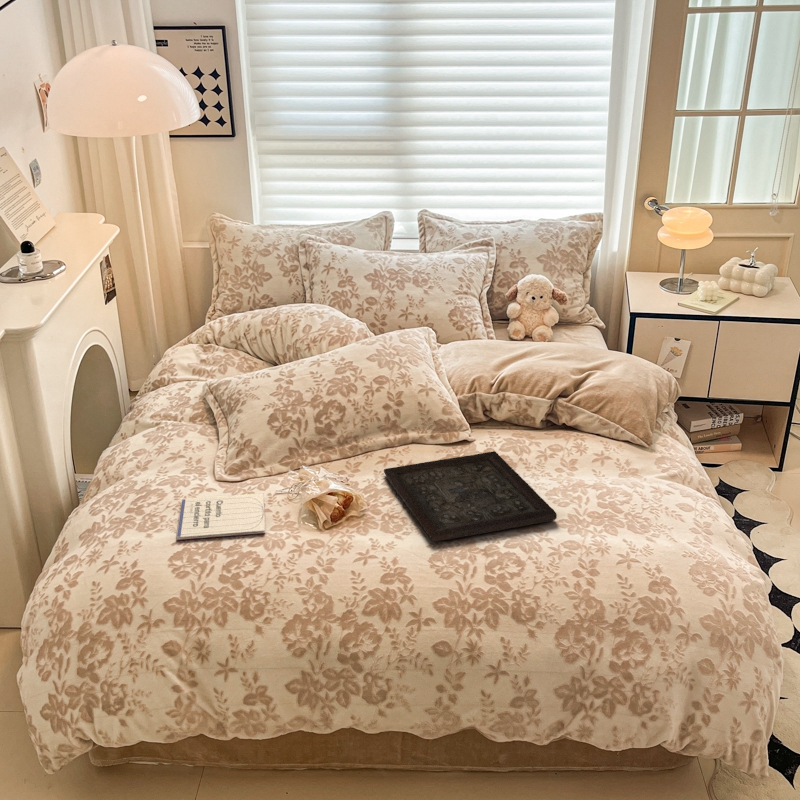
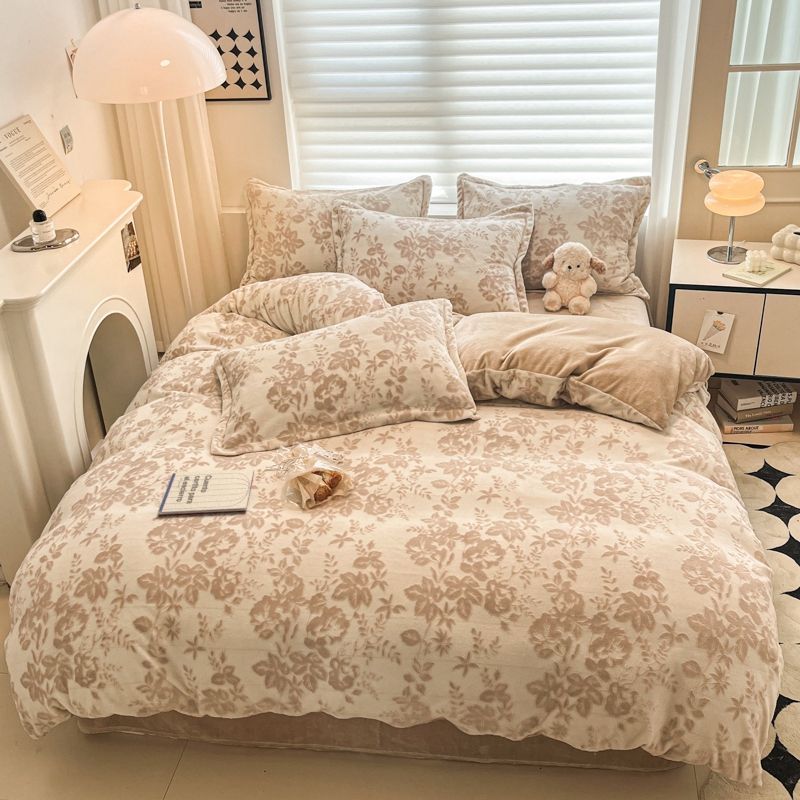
tray: present [384,451,557,541] -> none [380,431,548,525]

